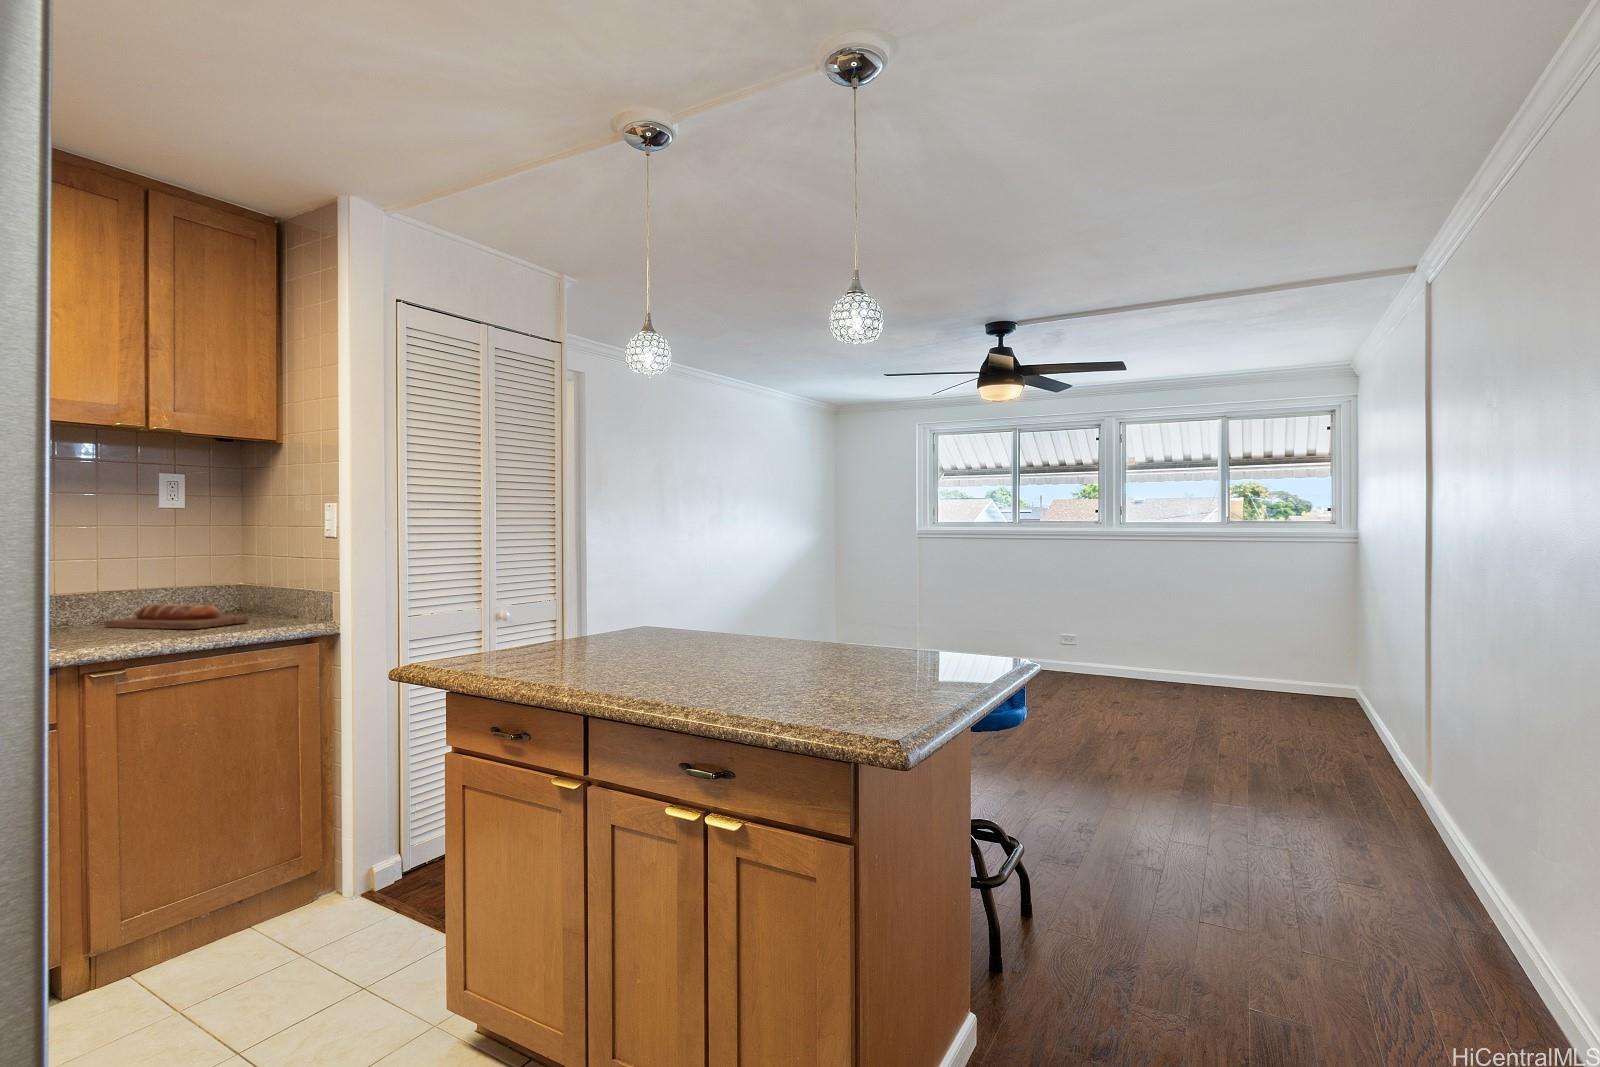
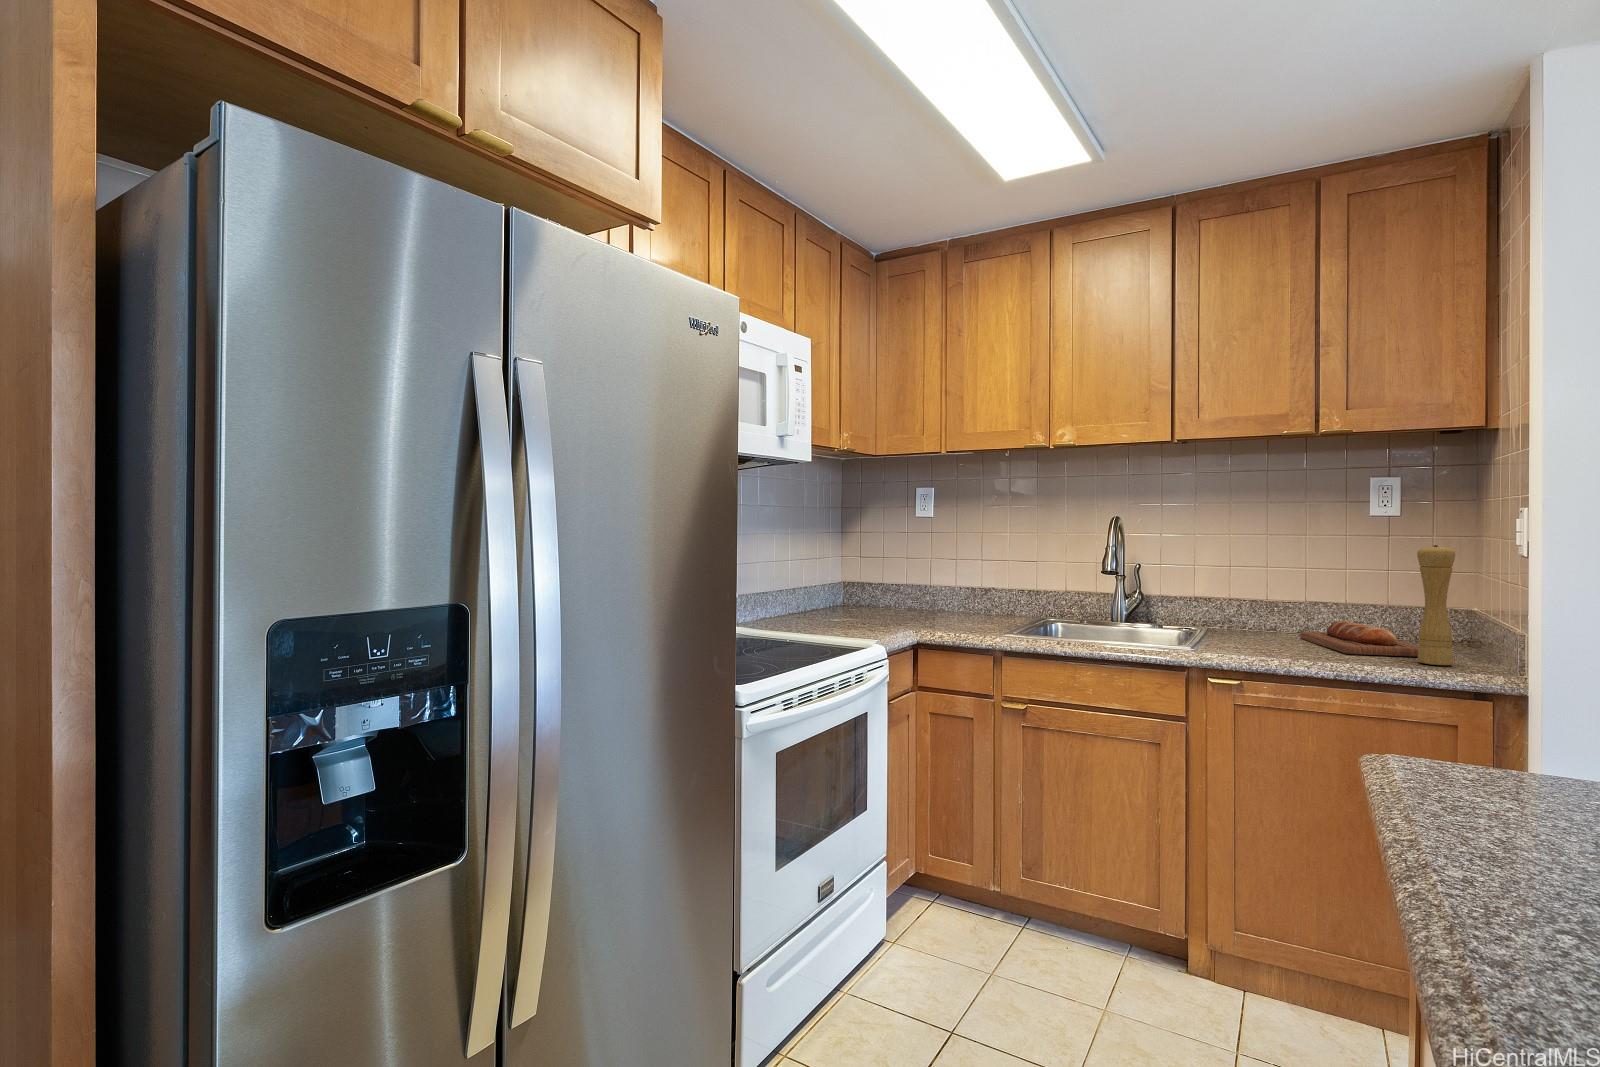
pepper mill: none [252,532,280,626] -> present [1417,545,1455,665]

